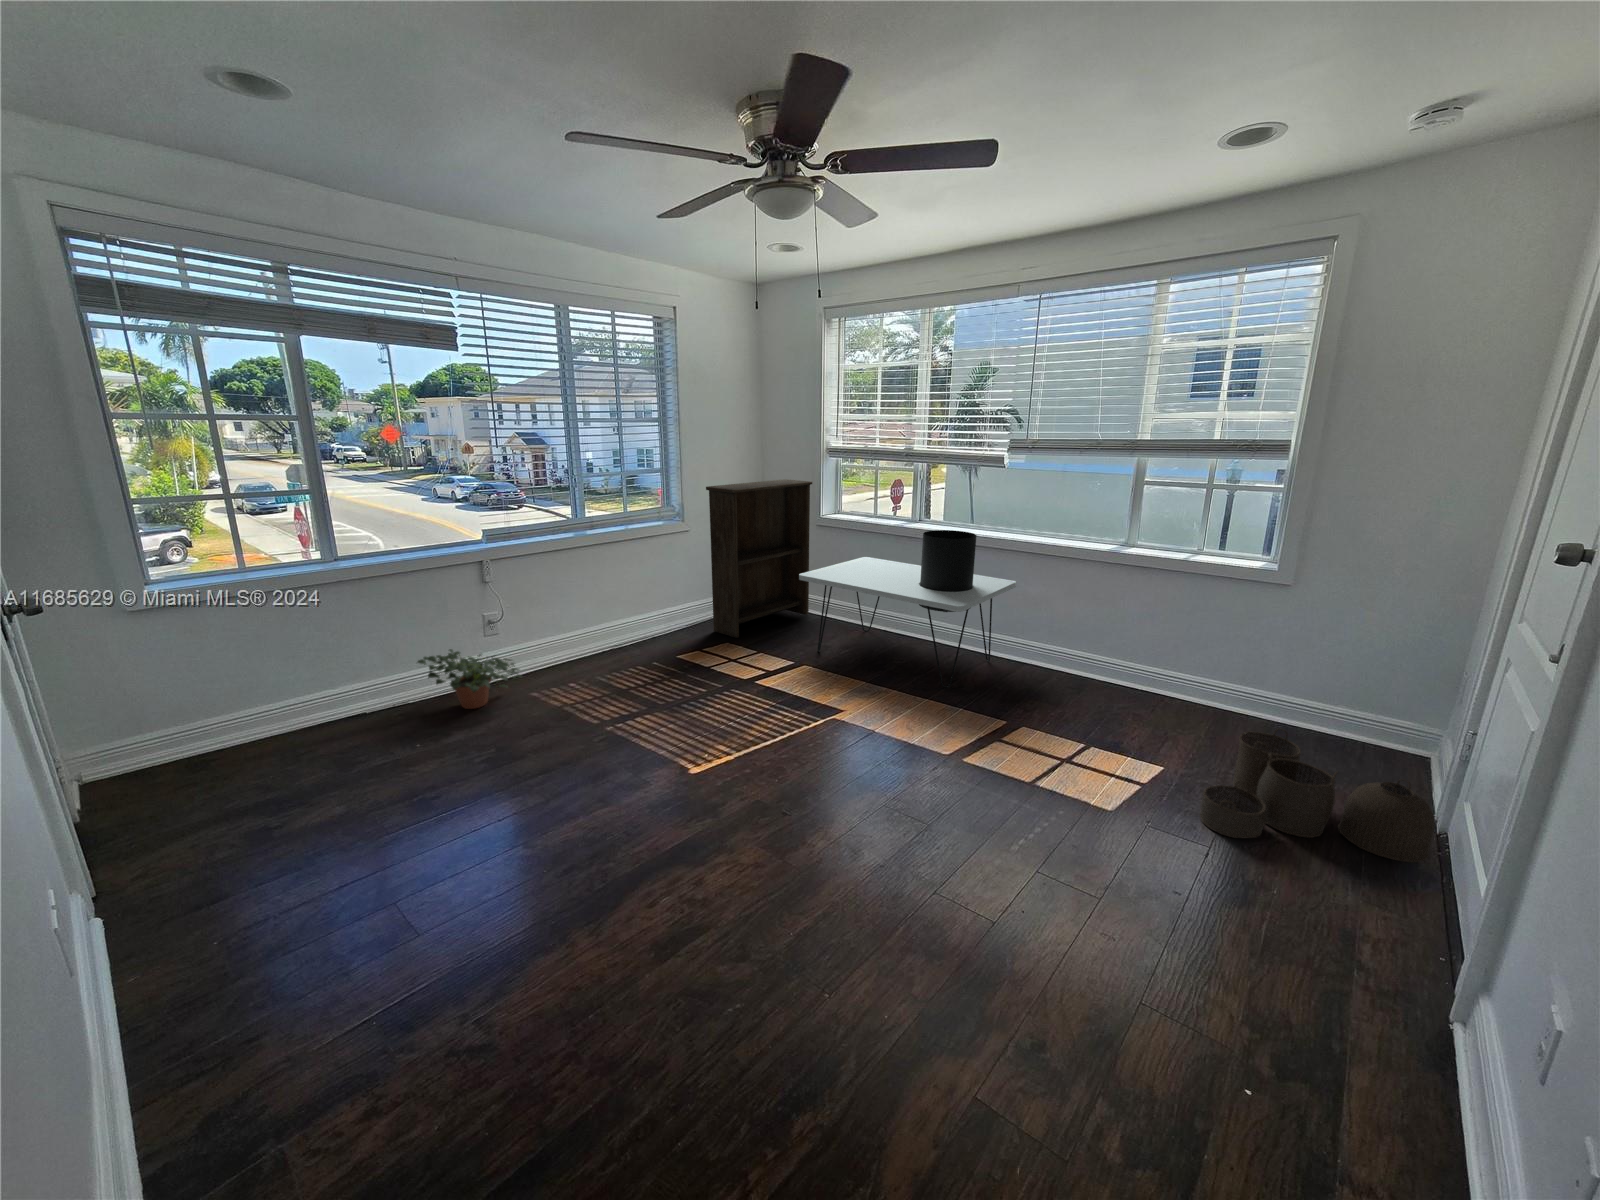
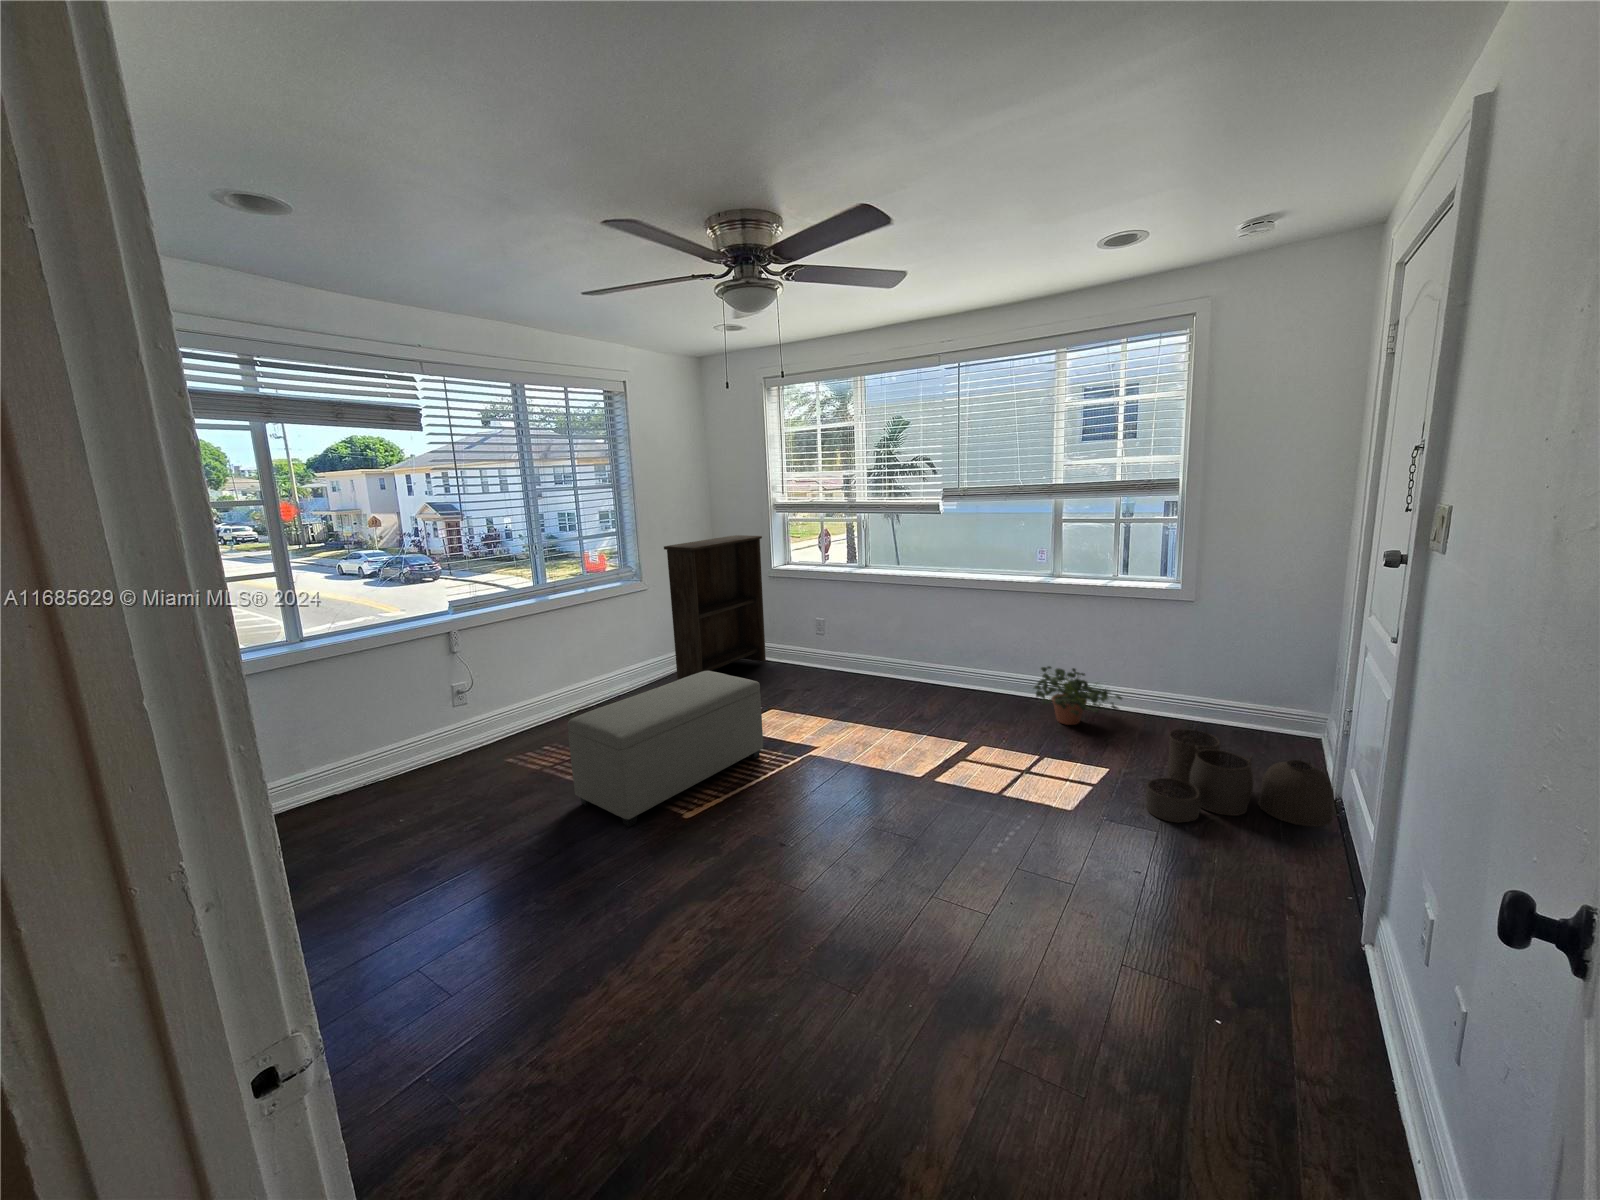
side table: present [799,530,1016,688] -> none [760,573,958,718]
ottoman: none [580,621,785,776] -> present [568,671,763,827]
potted plant: present [418,649,521,709] -> present [1034,666,1122,725]

